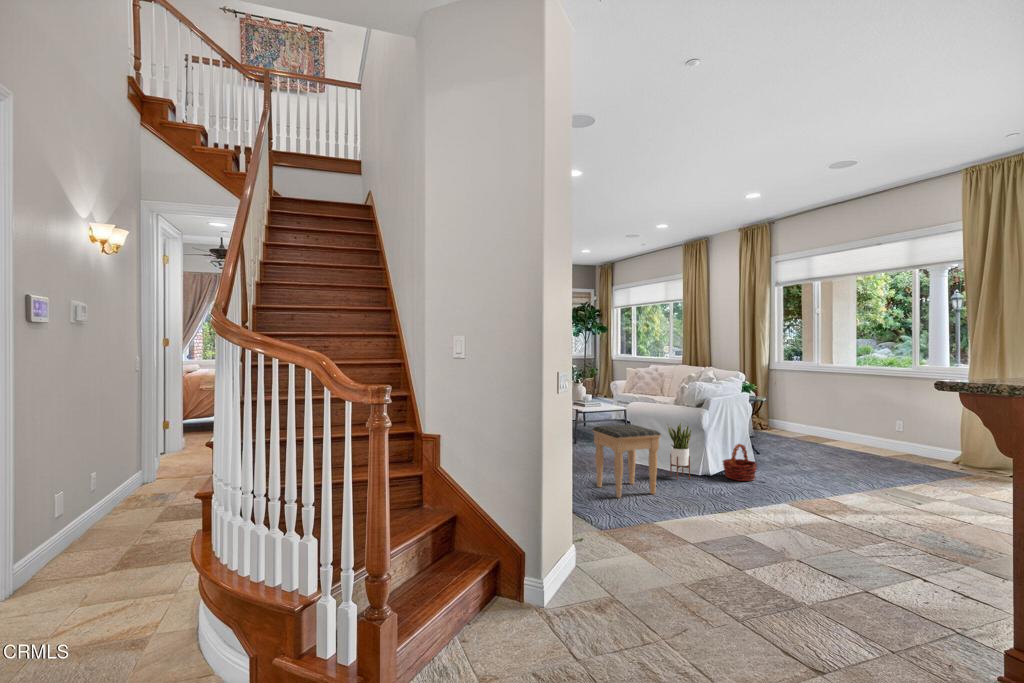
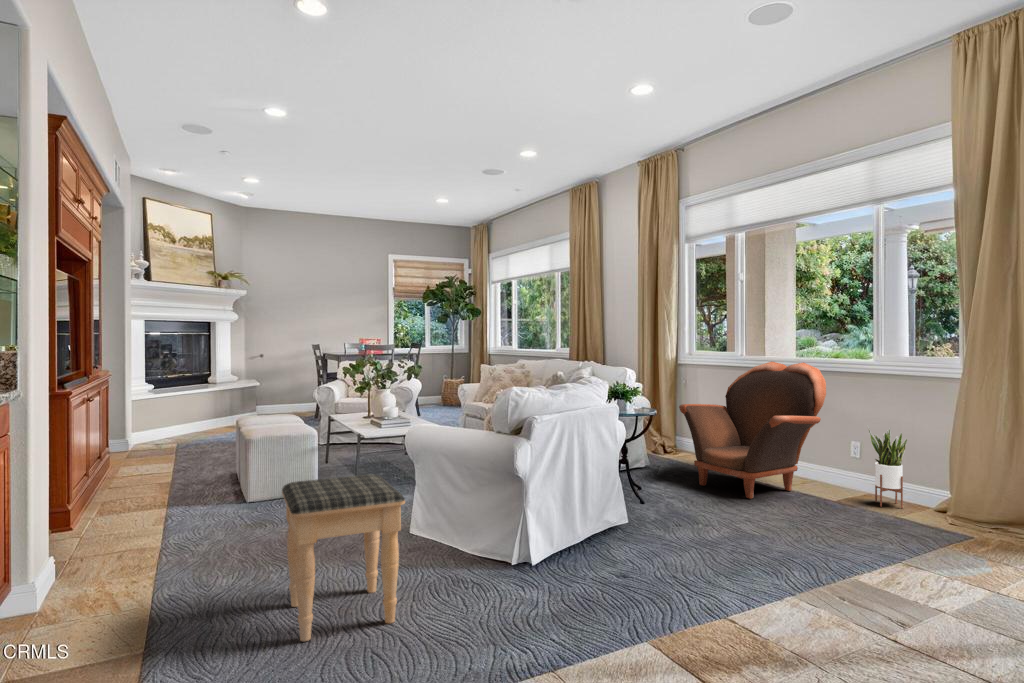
armchair: none [776,368,879,454] -> present [679,362,826,499]
potted plant: present [666,421,692,480] -> present [867,425,908,508]
basket: present [723,444,757,481] -> none [557,501,617,573]

